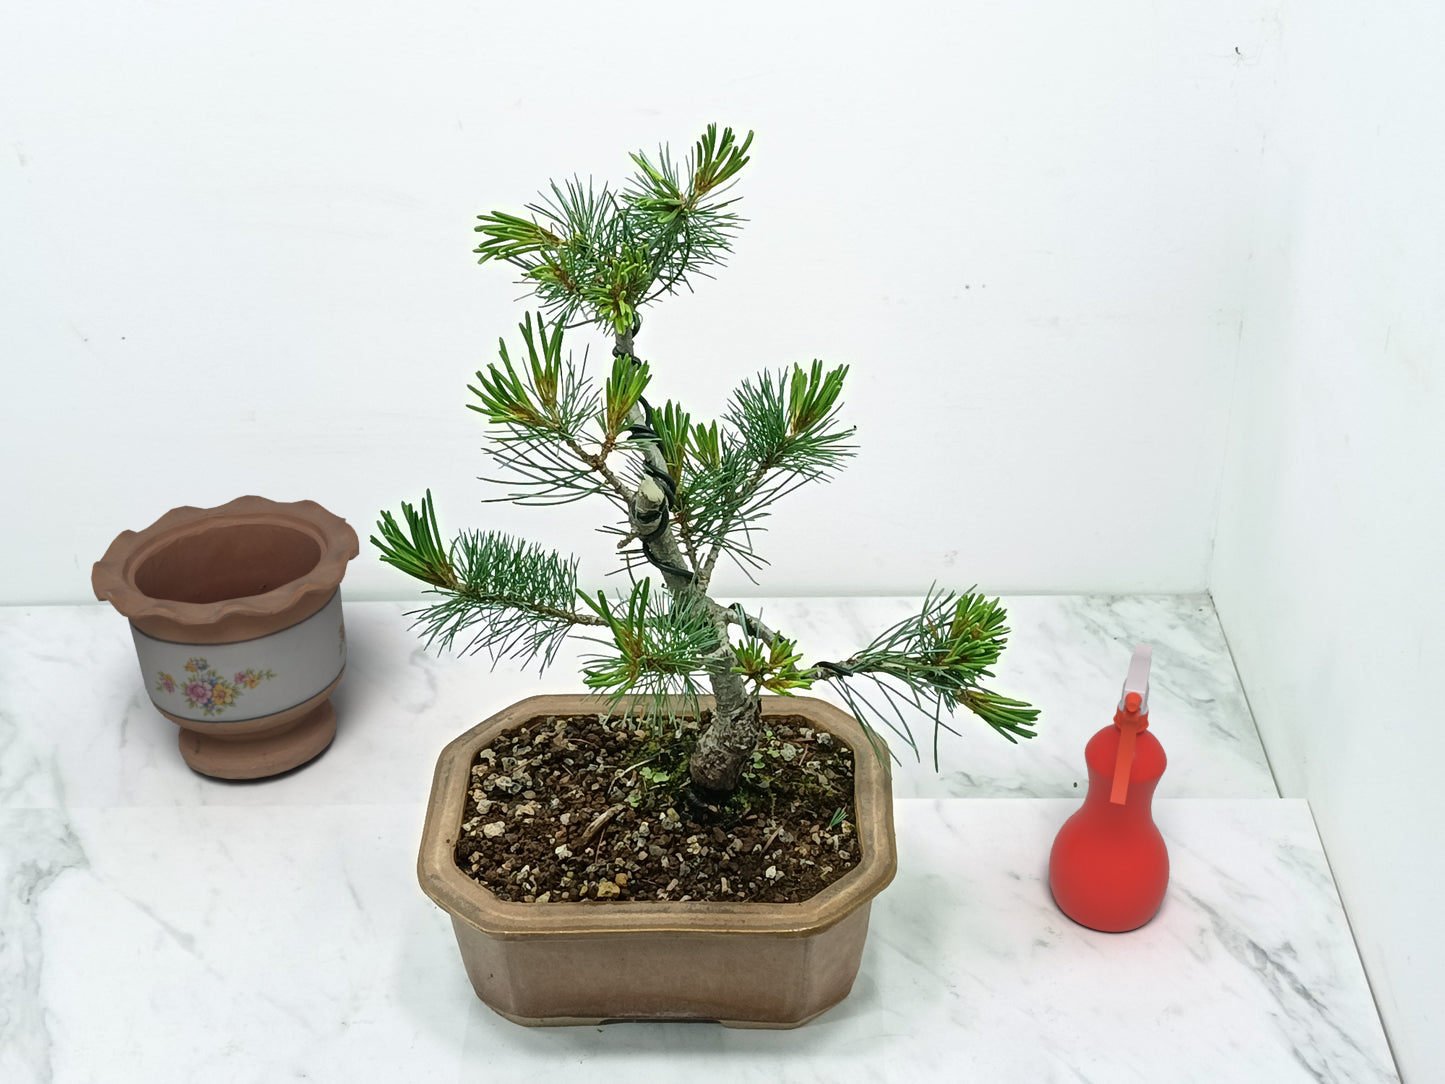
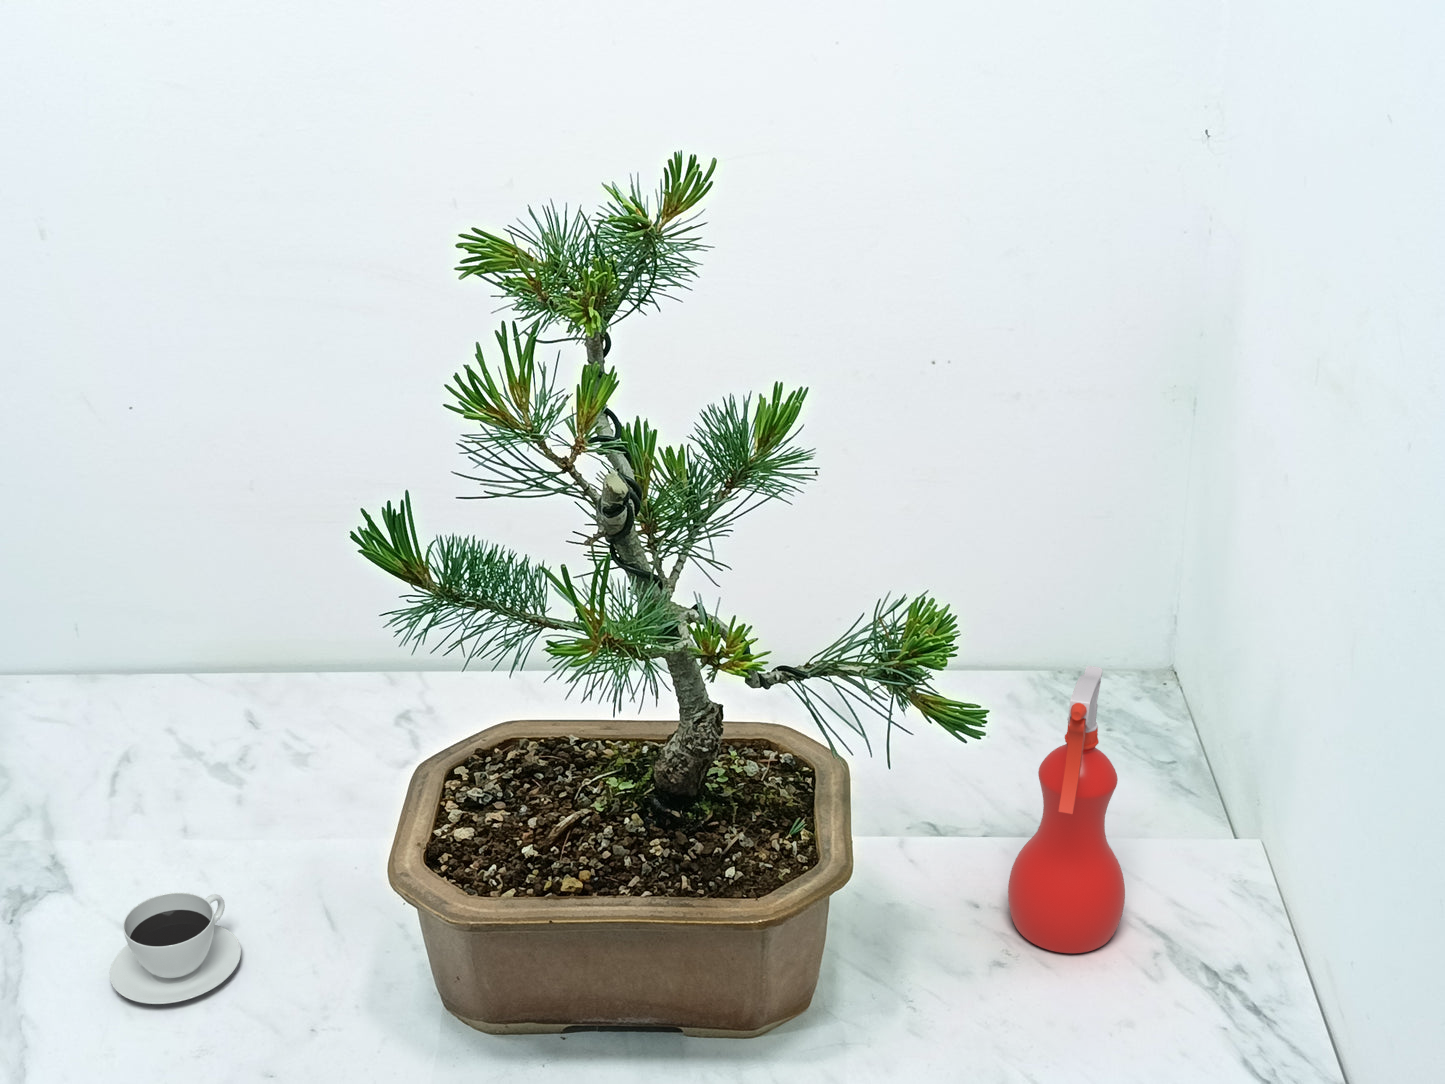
flower pot: present [91,495,359,779] -> none [82,537,342,811]
teacup: none [134,881,267,1001] -> present [110,893,241,1004]

